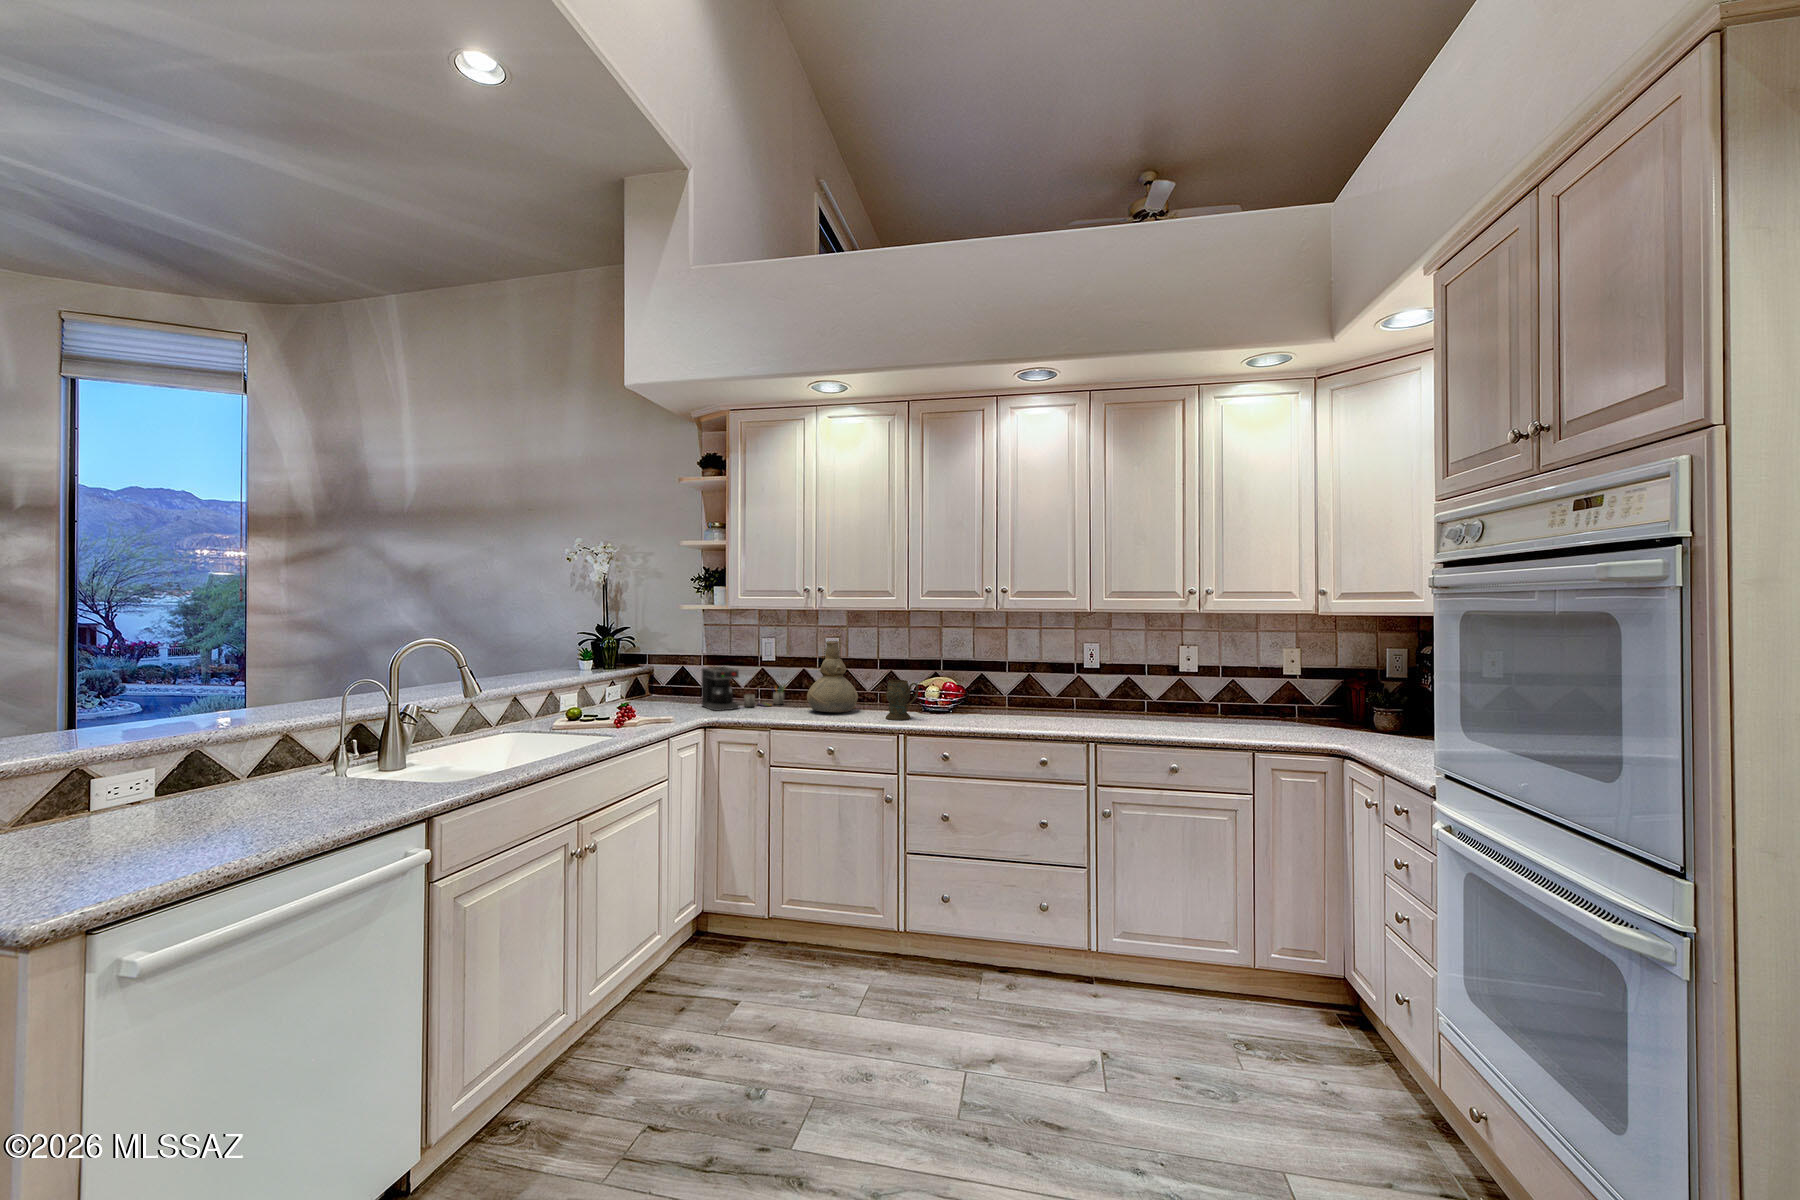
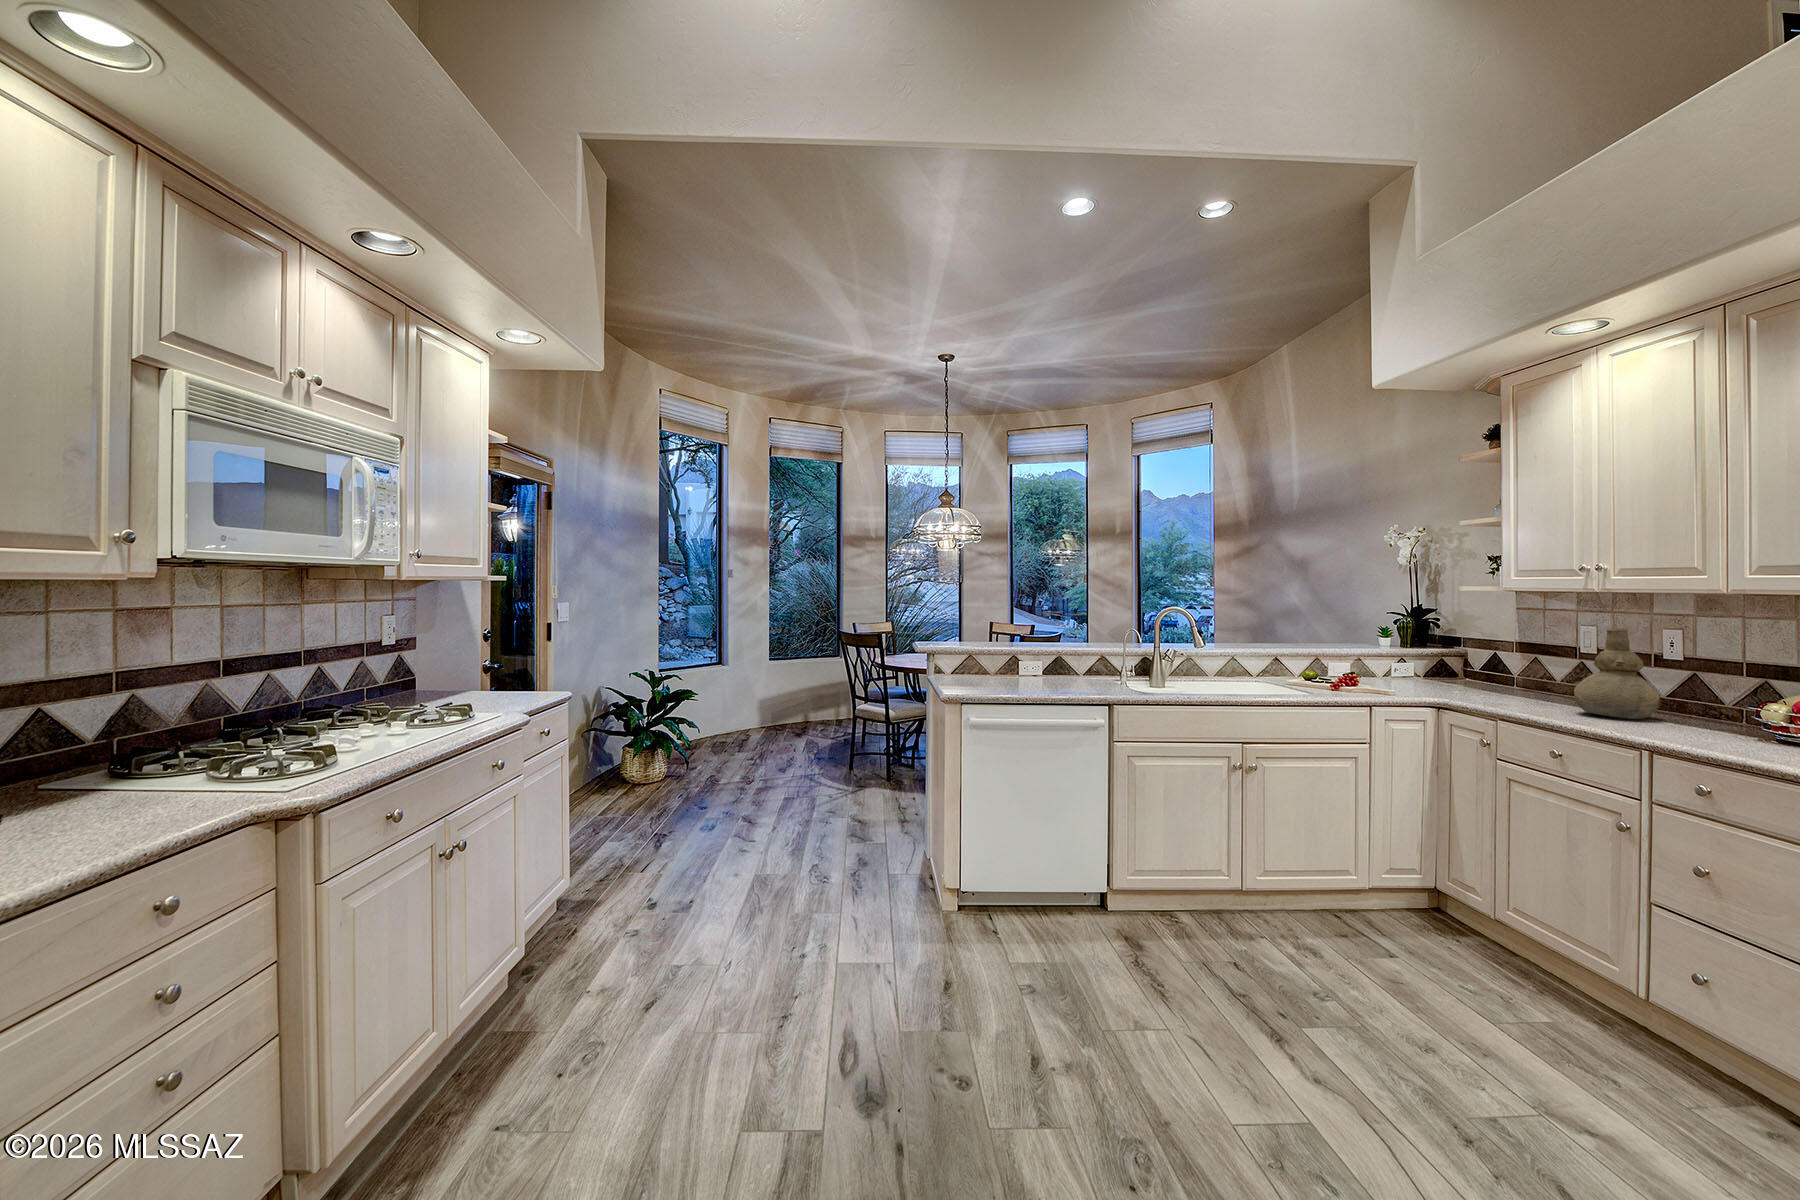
coffee maker: present [702,667,785,711] -> none [1474,652,1588,704]
mug: present [886,680,919,720] -> none [1656,682,1704,736]

